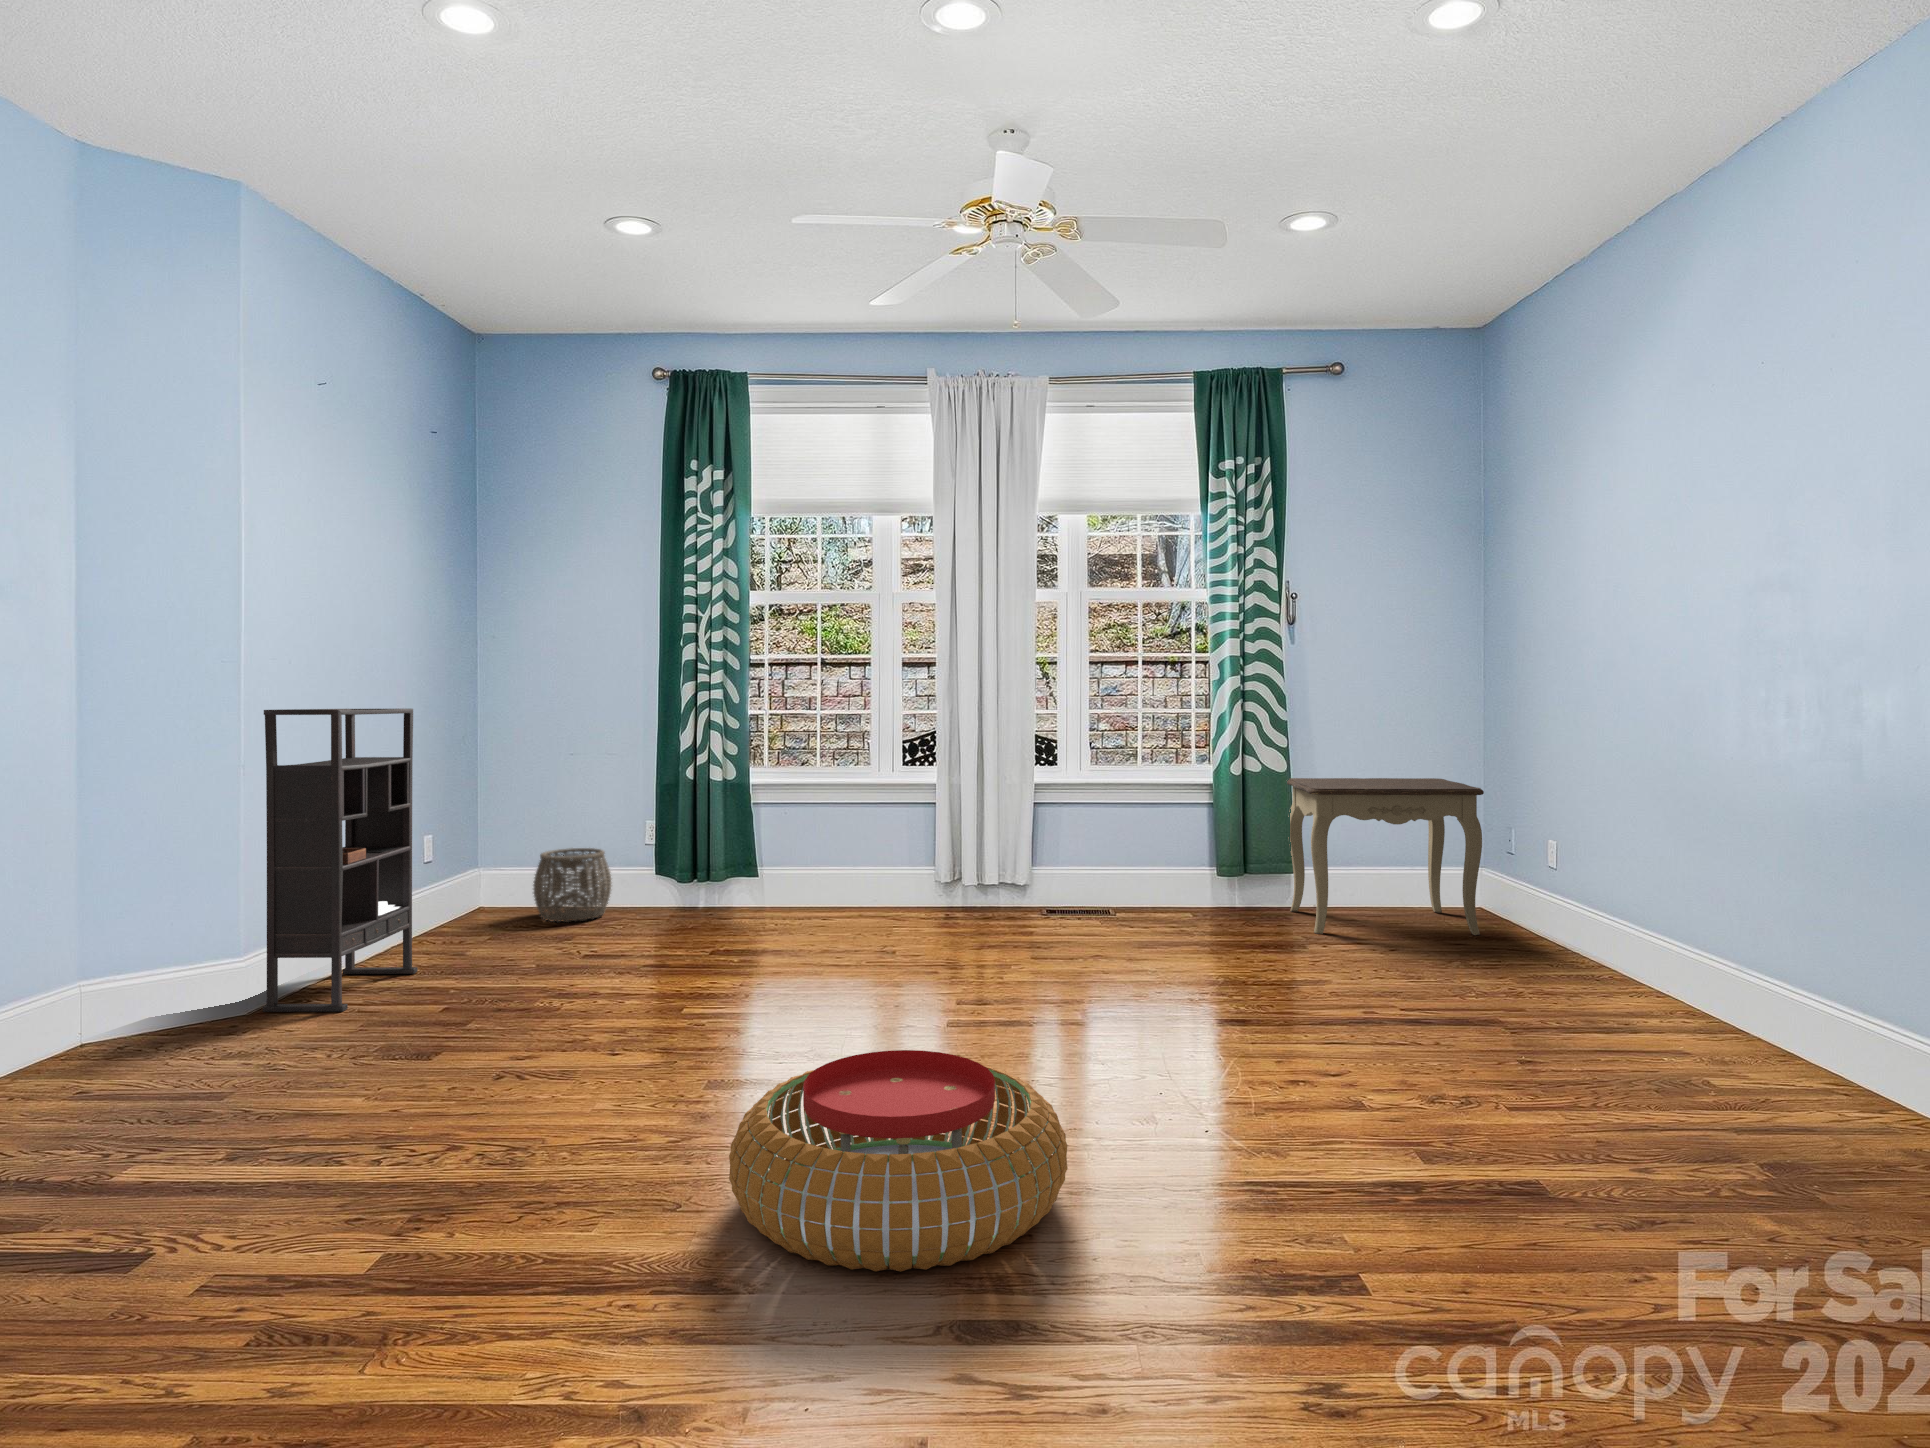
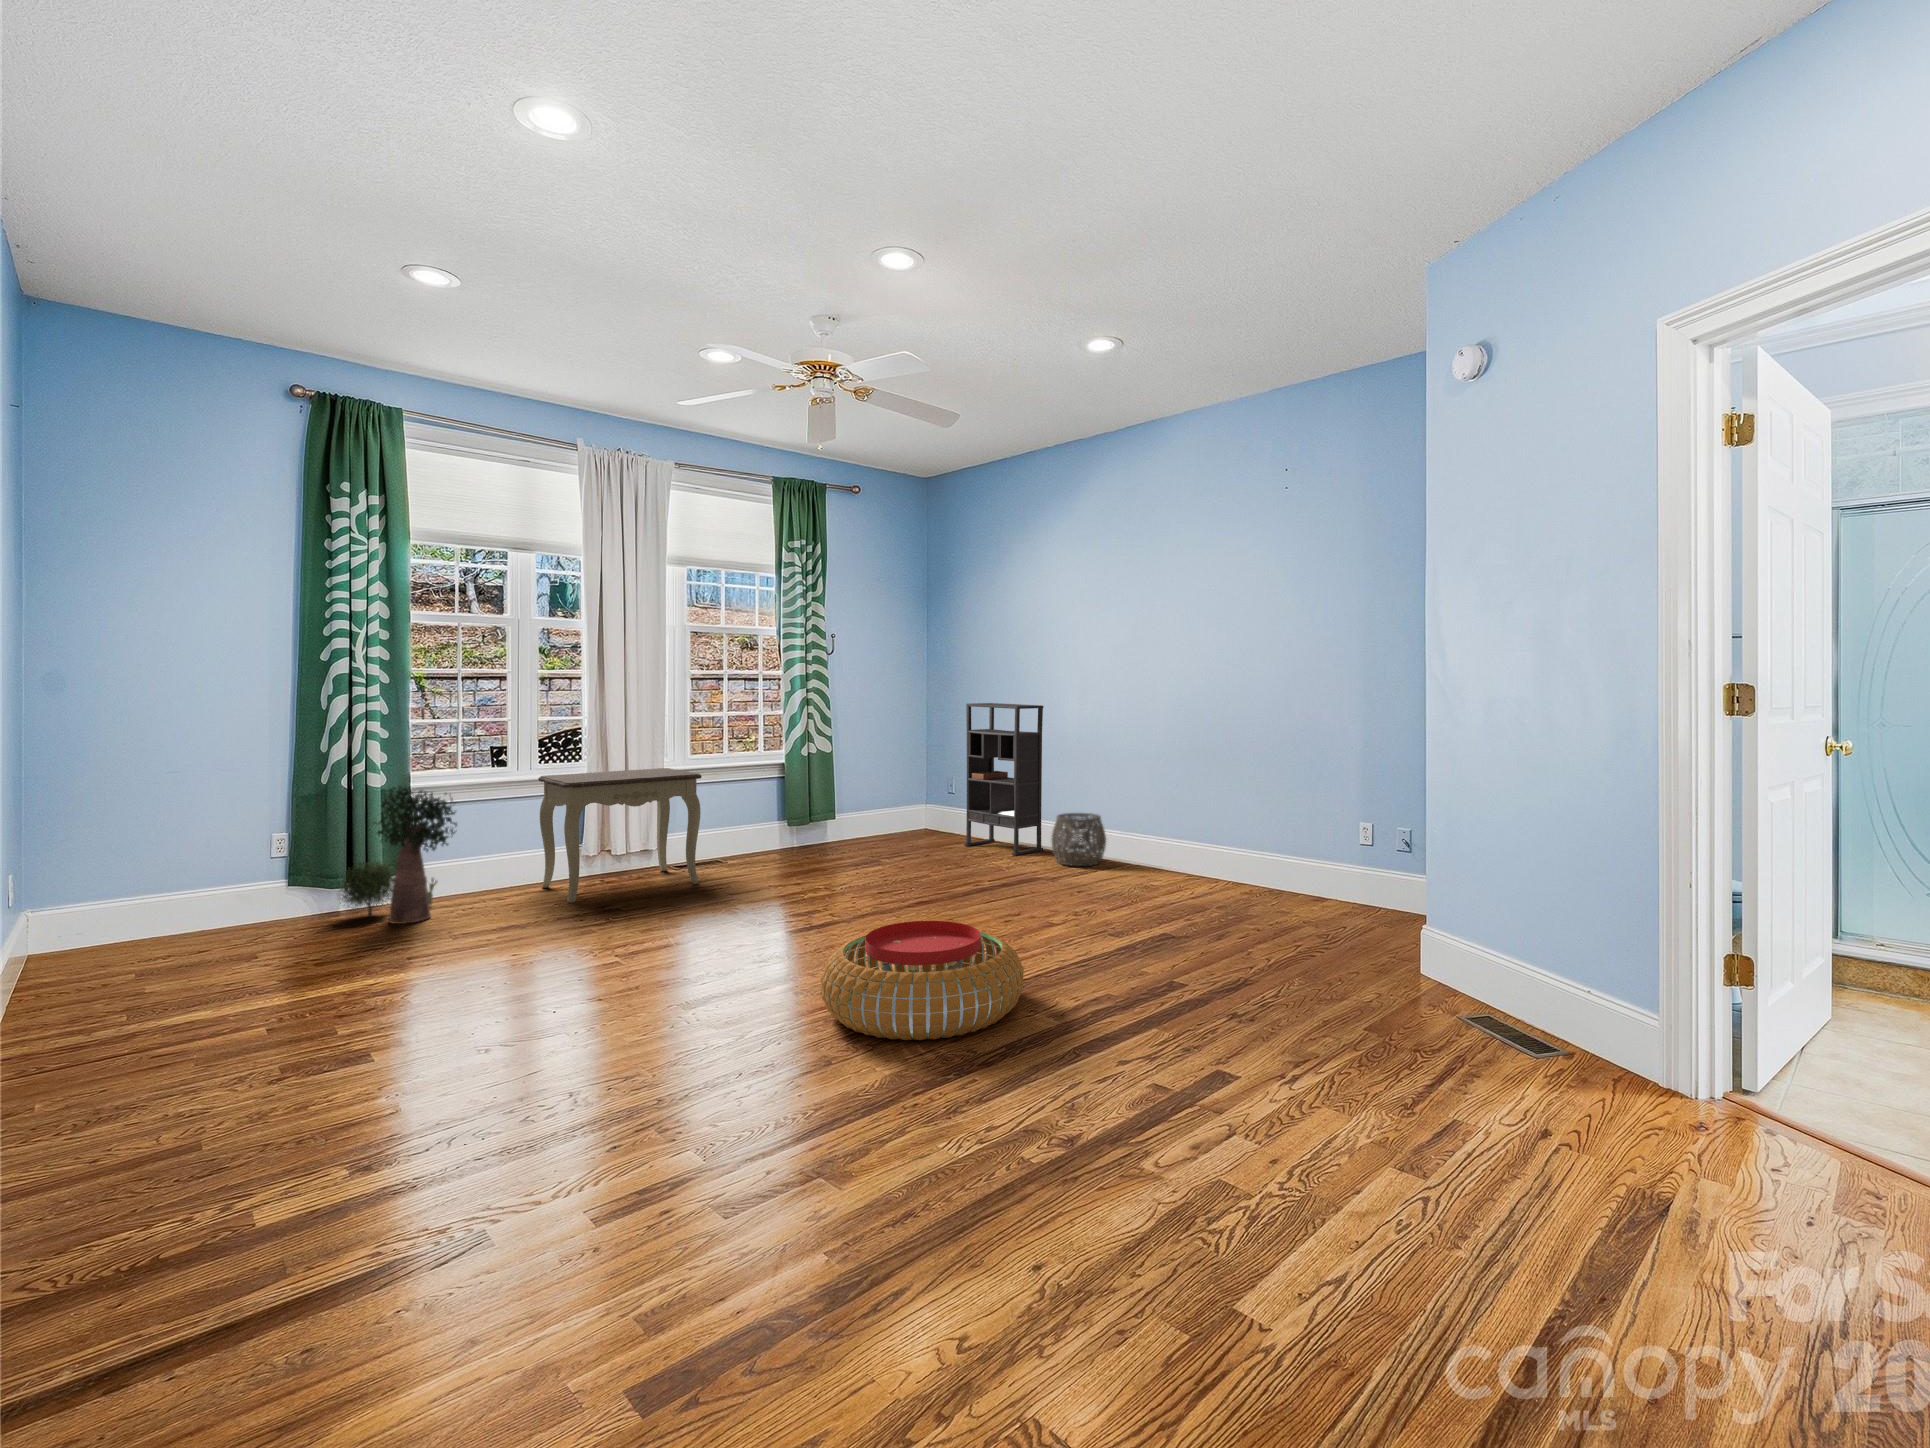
bookshelf: present [263,709,418,1012] -> present [964,703,1044,855]
side table: present [1287,778,1484,935] -> present [538,768,702,903]
potted plant: none [677,779,771,930] -> present [339,786,457,924]
woven basket: present [533,848,612,922] -> present [1052,813,1106,866]

